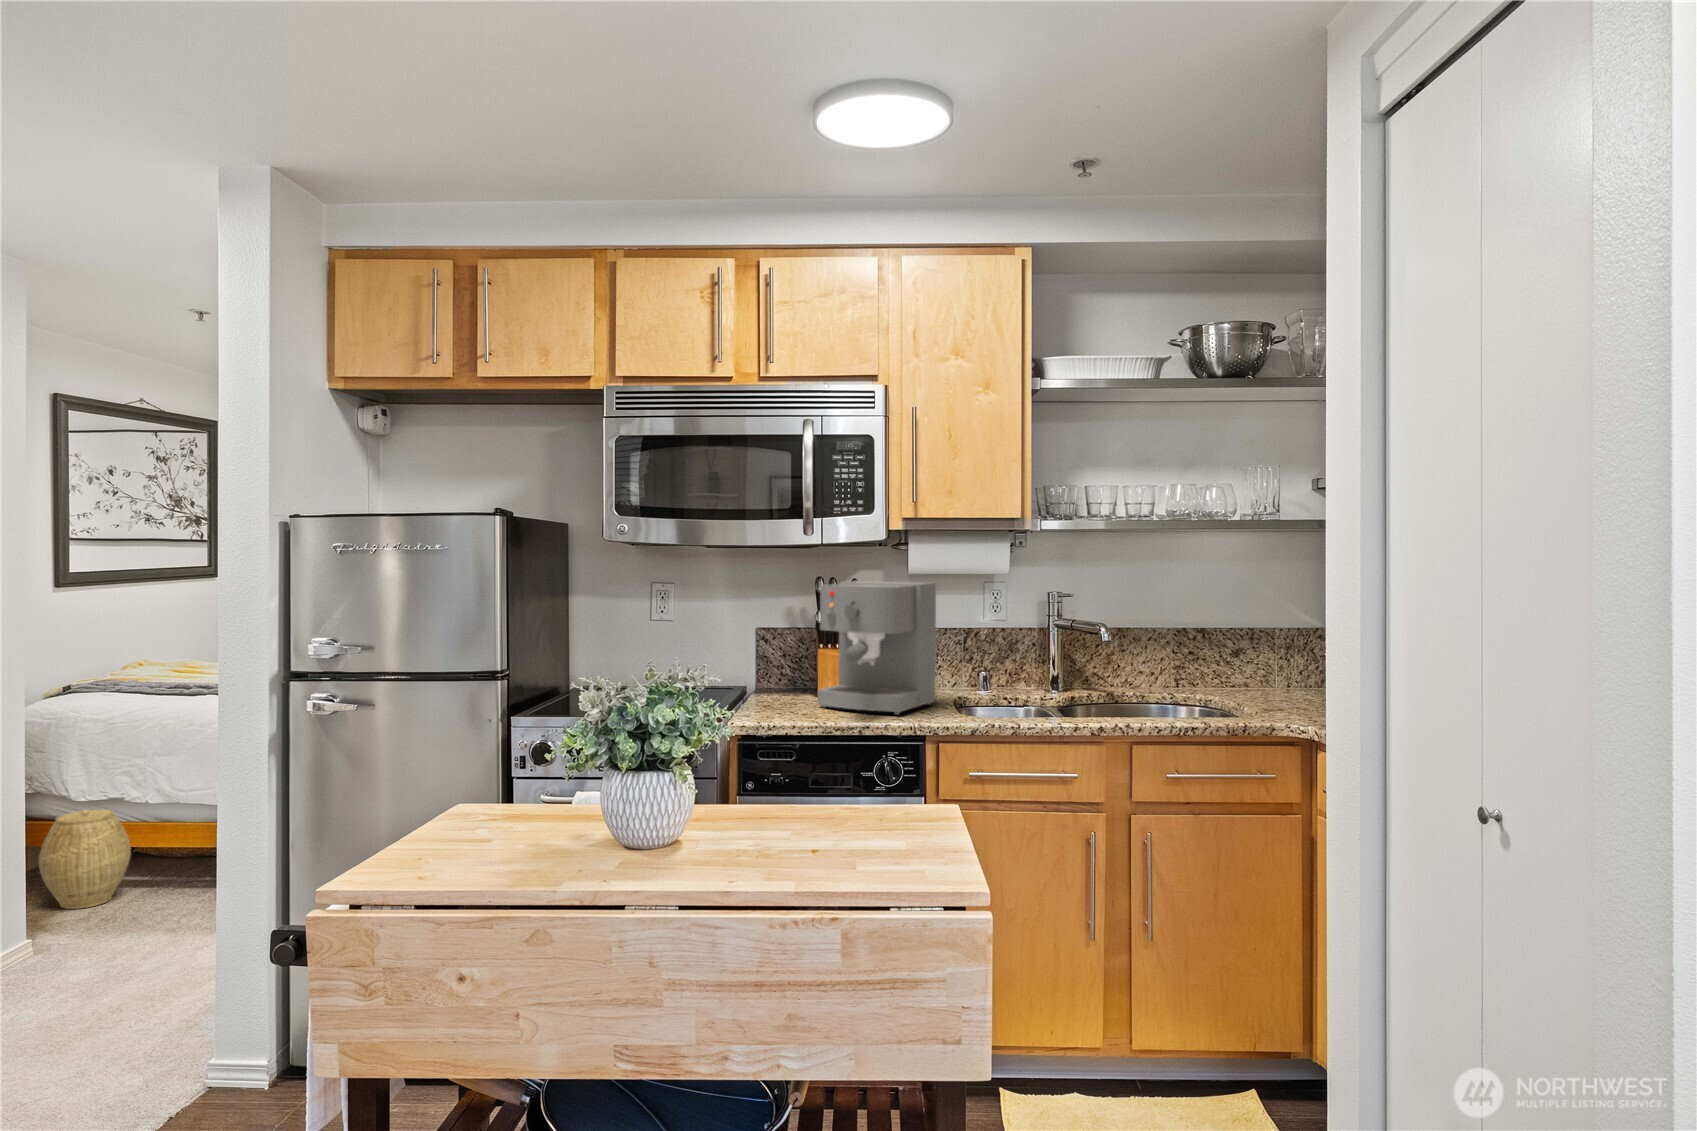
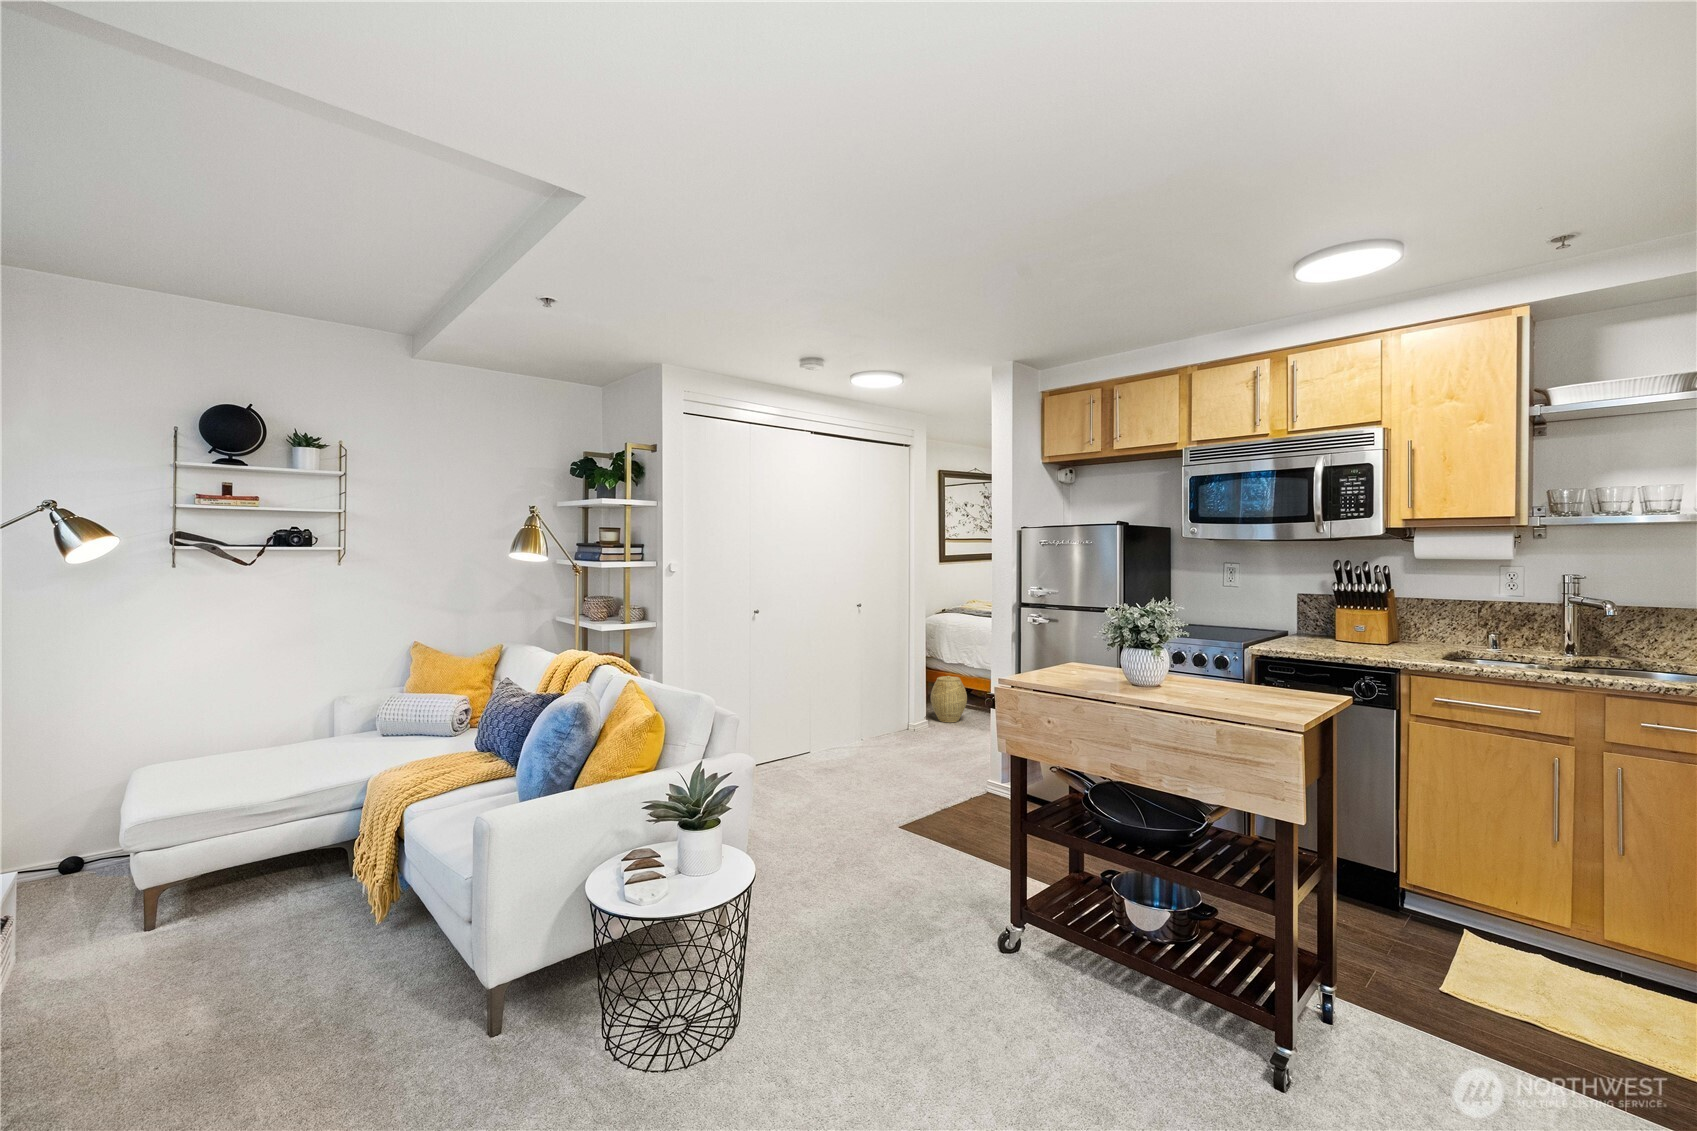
coffee maker: present [818,581,936,715] -> none [1325,564,1430,655]

